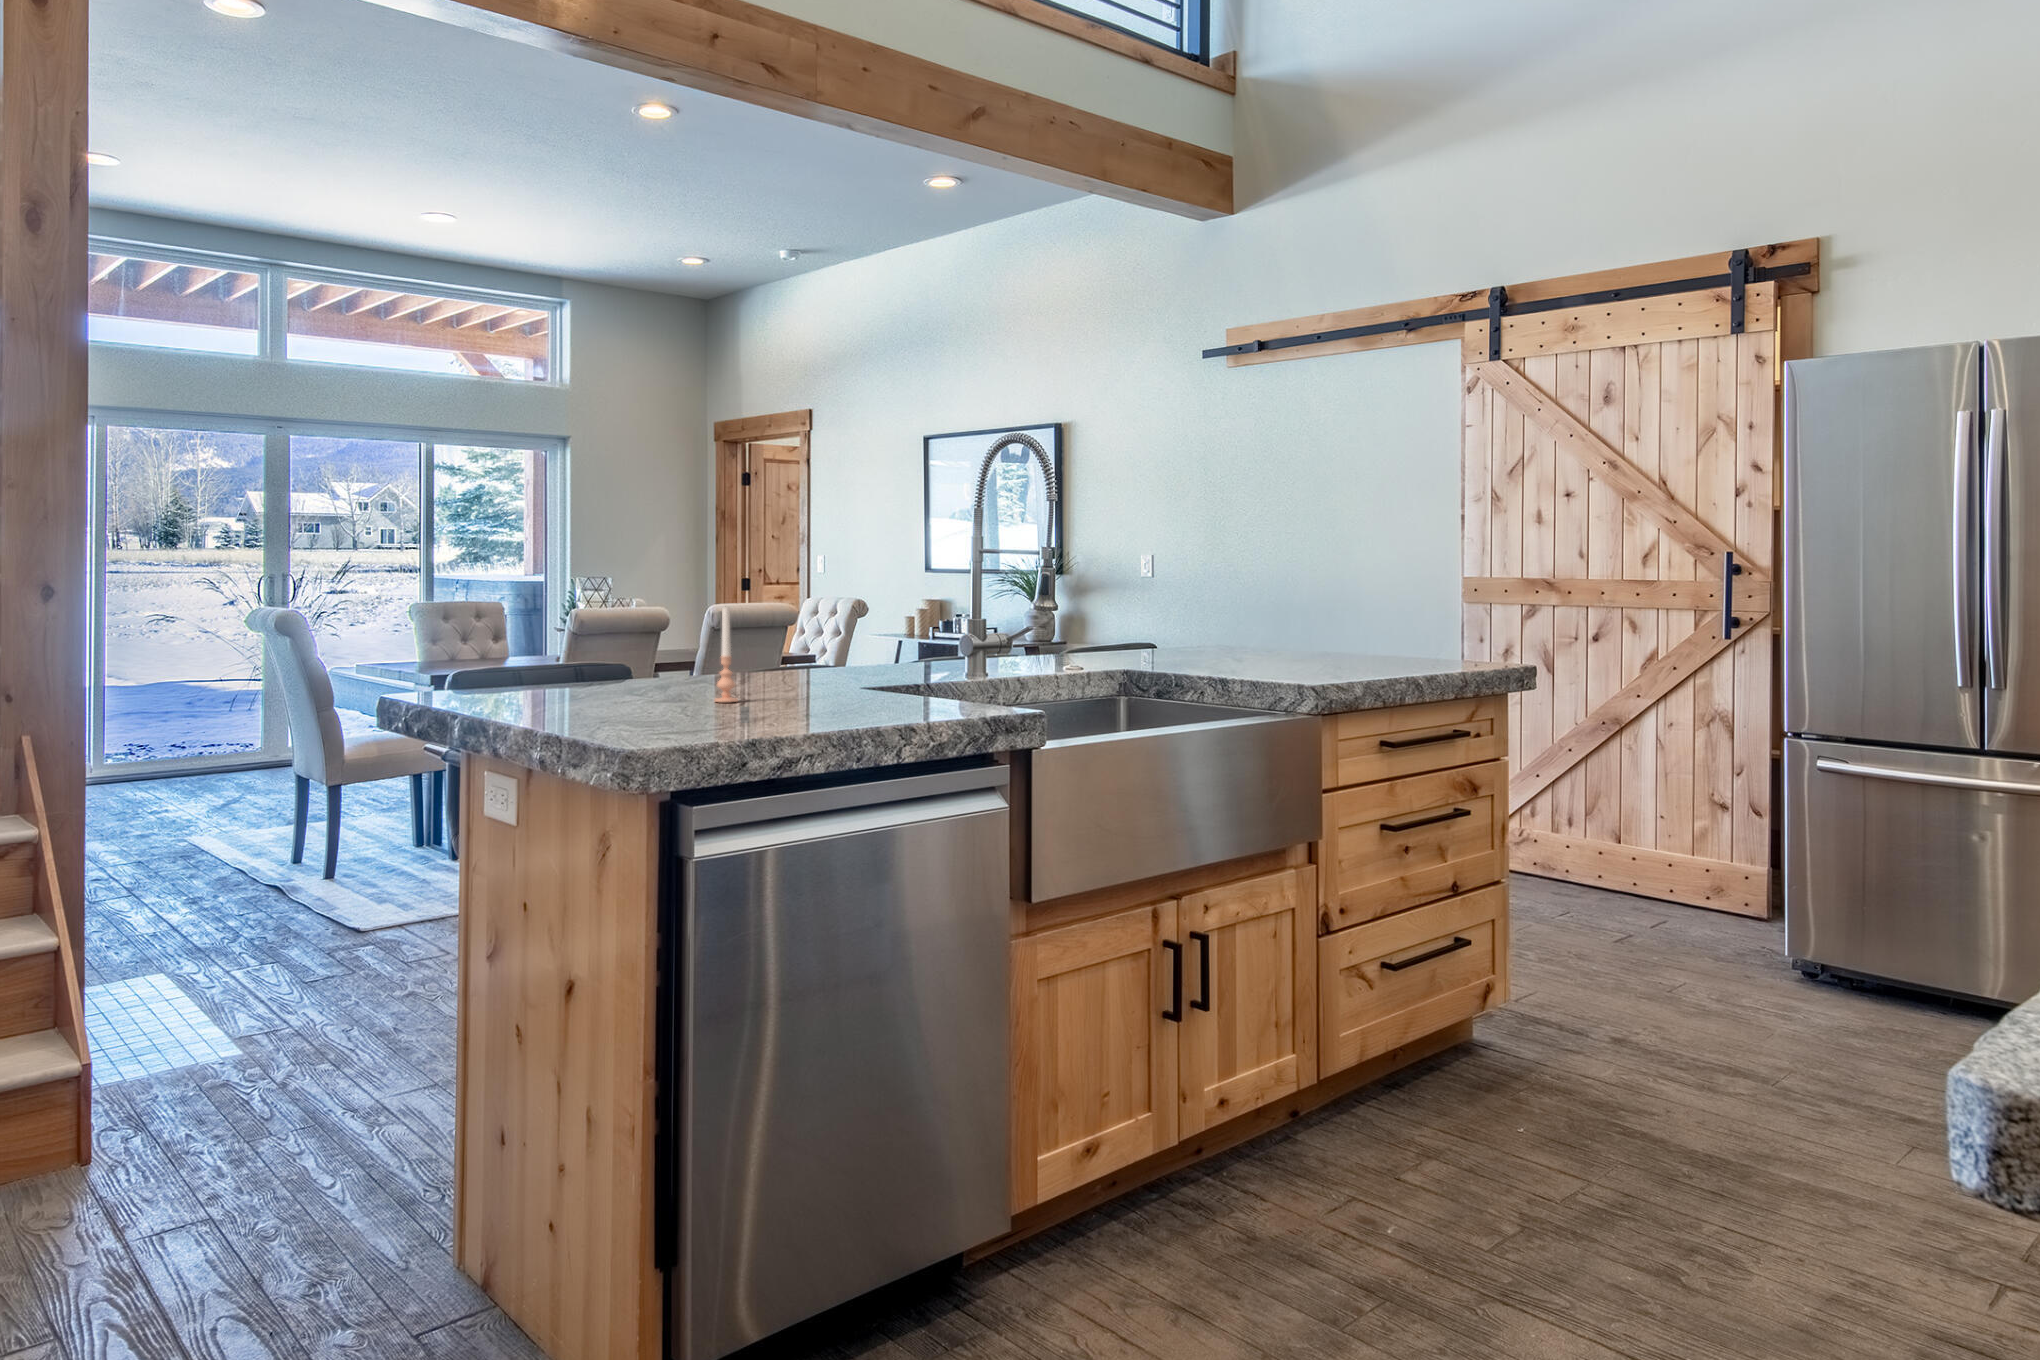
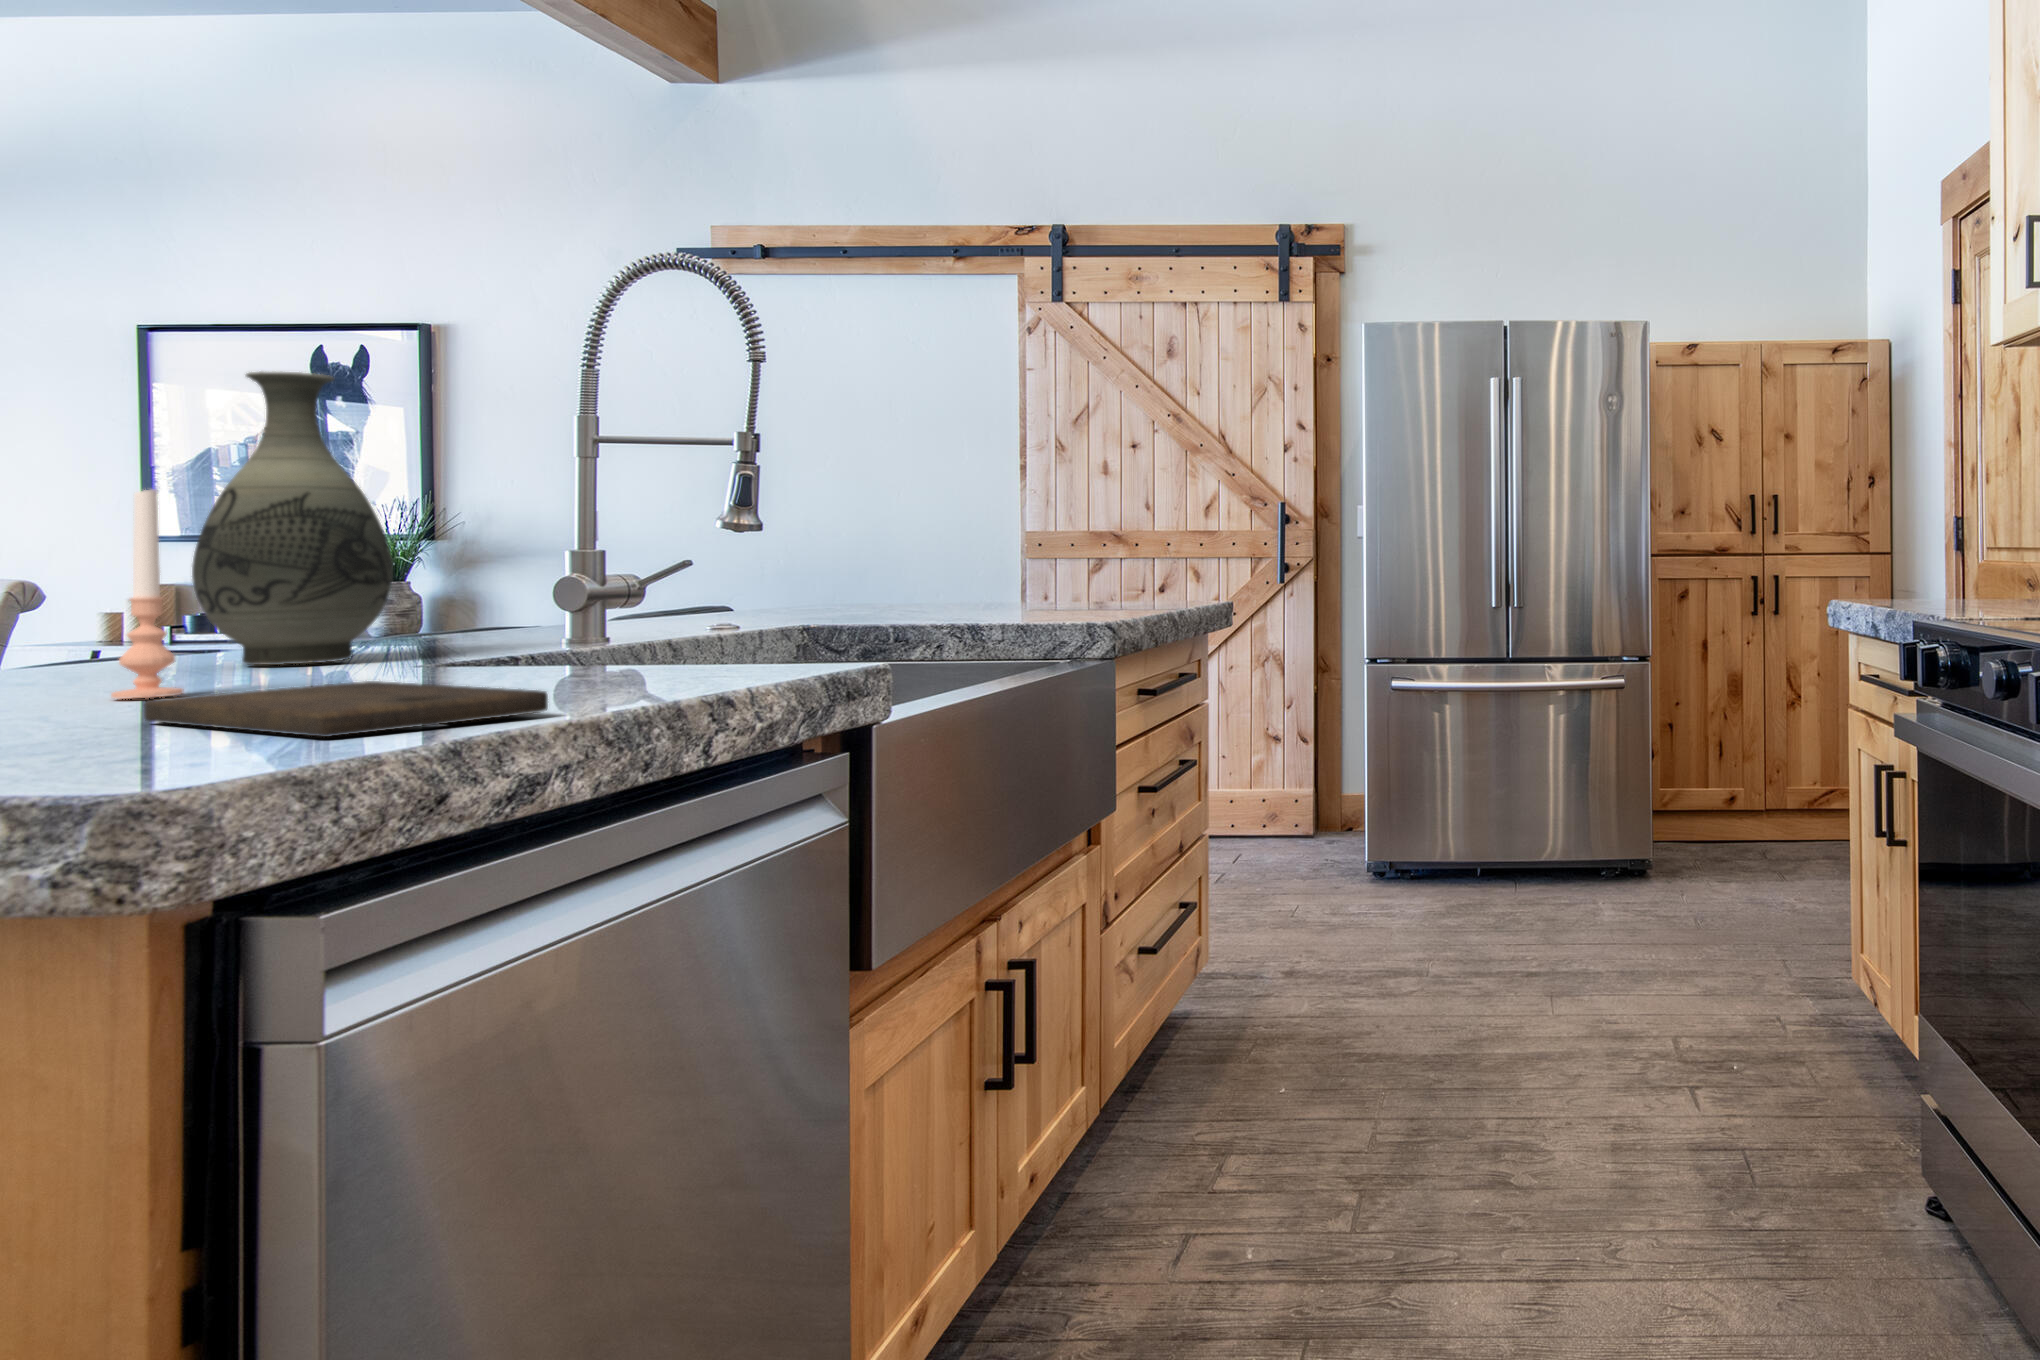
vase: none [779,533,858,685] -> present [192,371,393,665]
cutting board: none [695,705,809,732] -> present [144,681,548,737]

